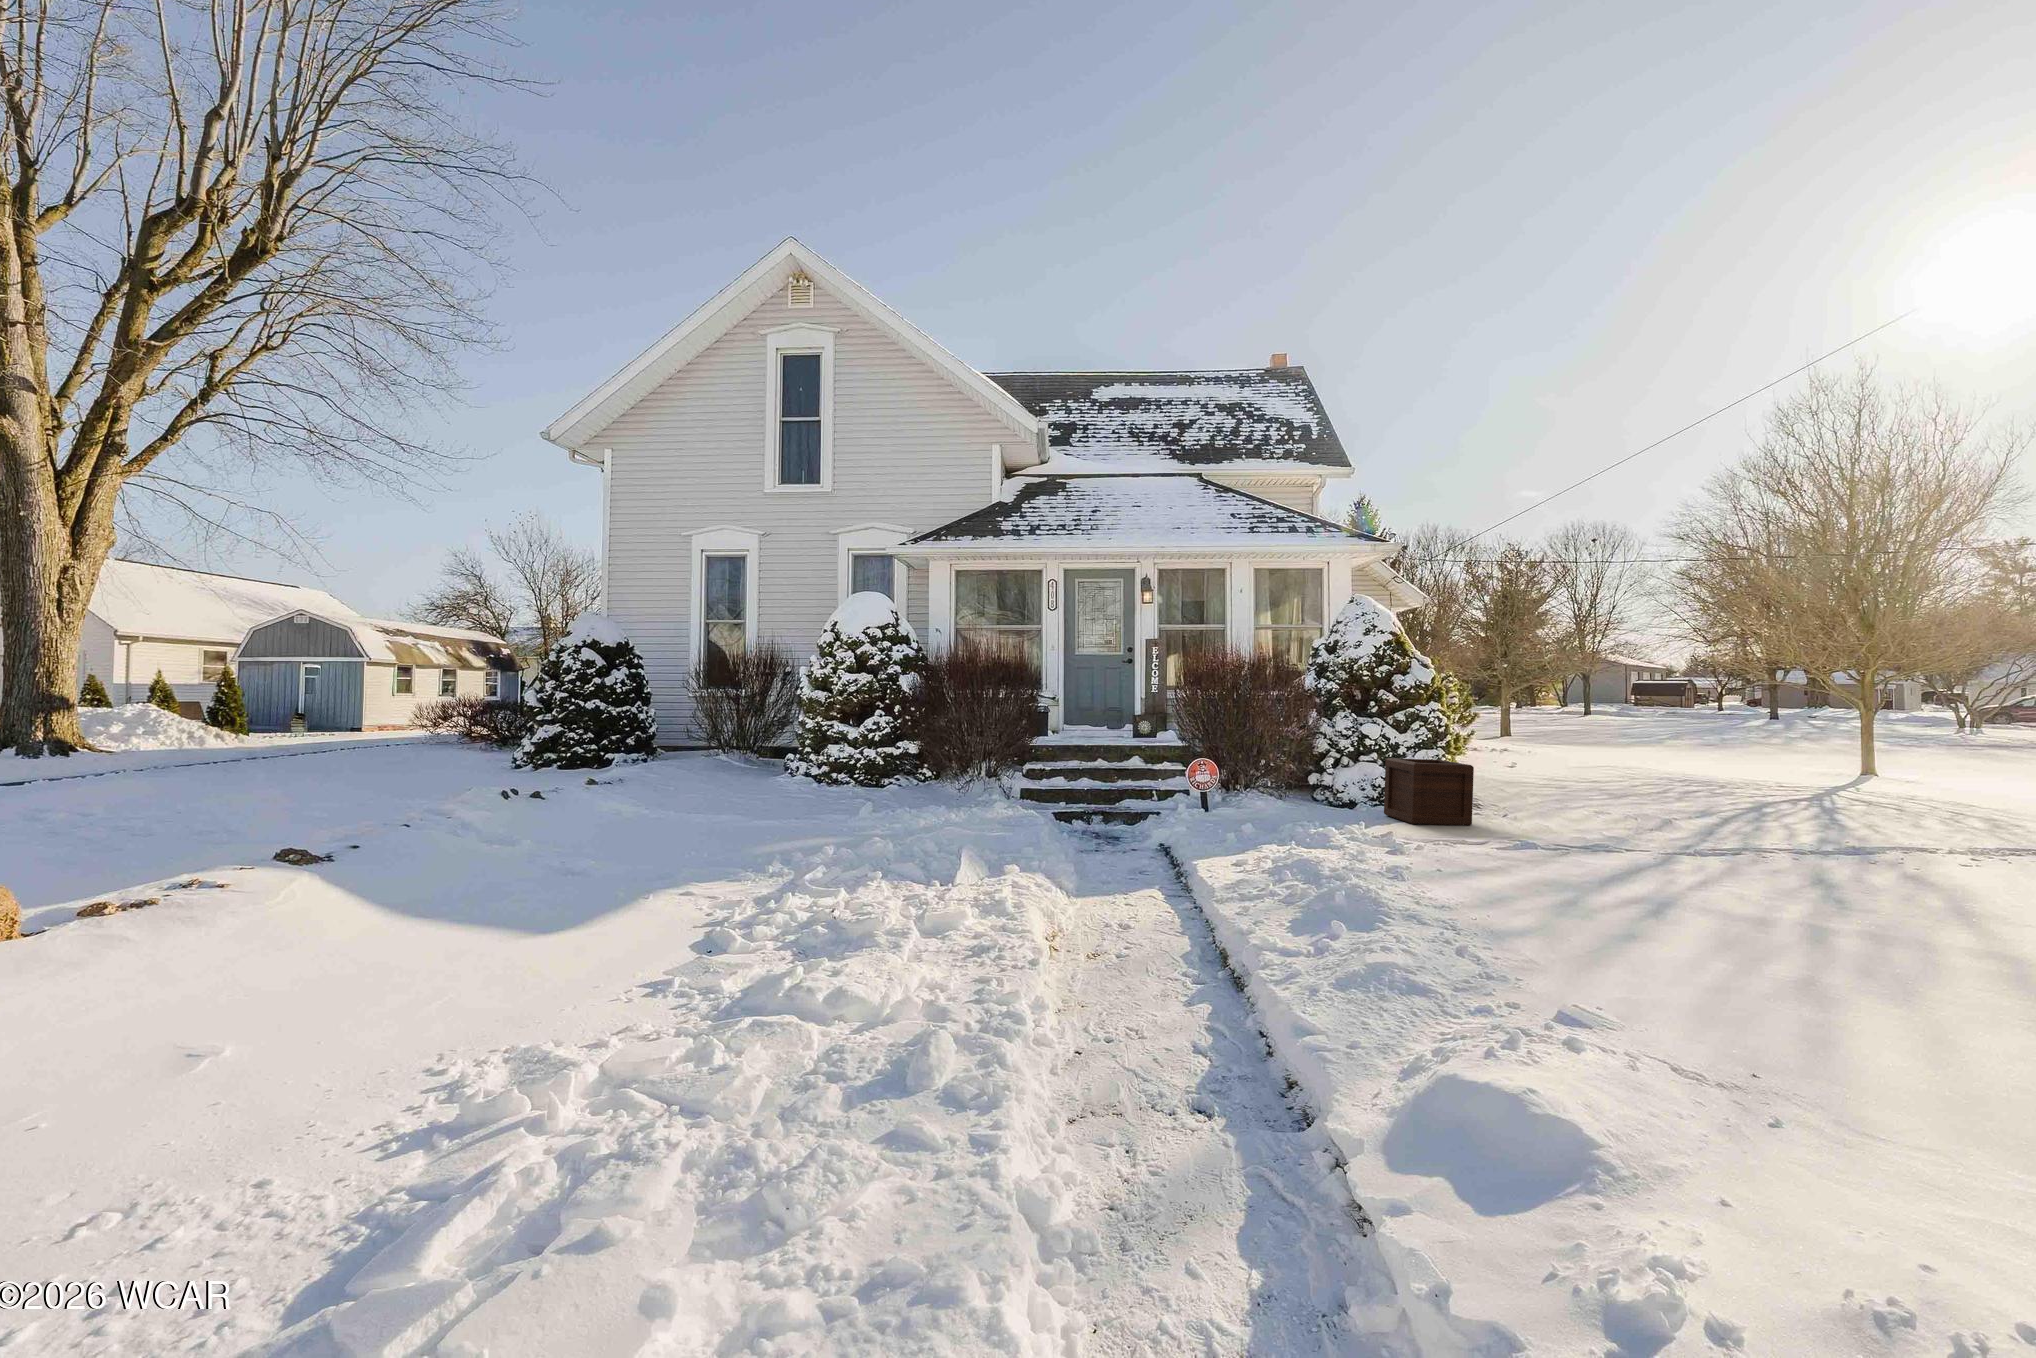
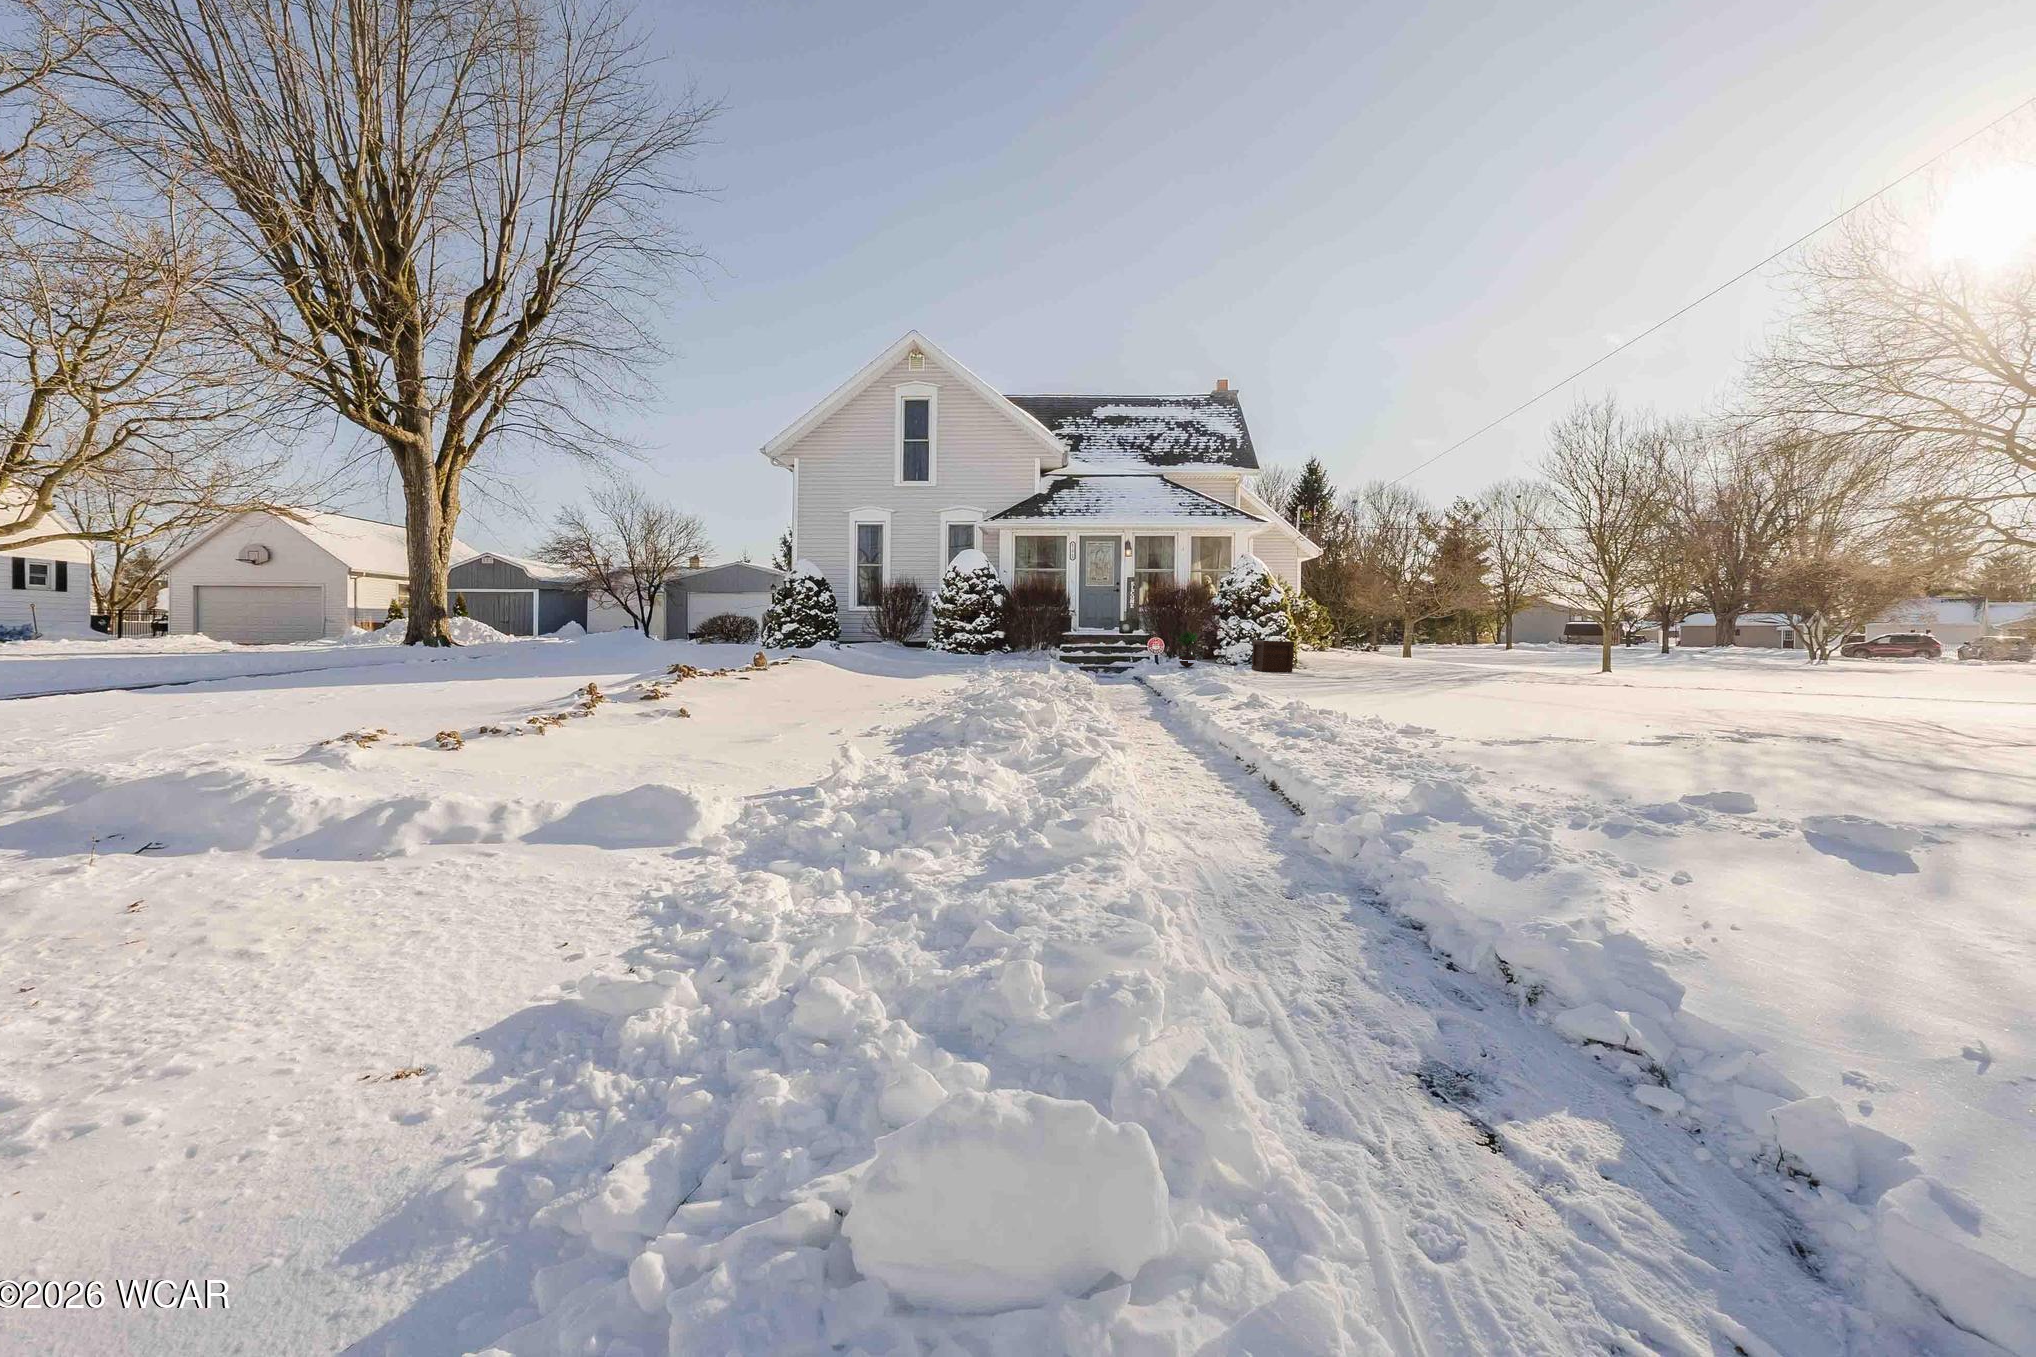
potted tree: none [1235,733,1279,804] -> present [1178,632,1196,667]

